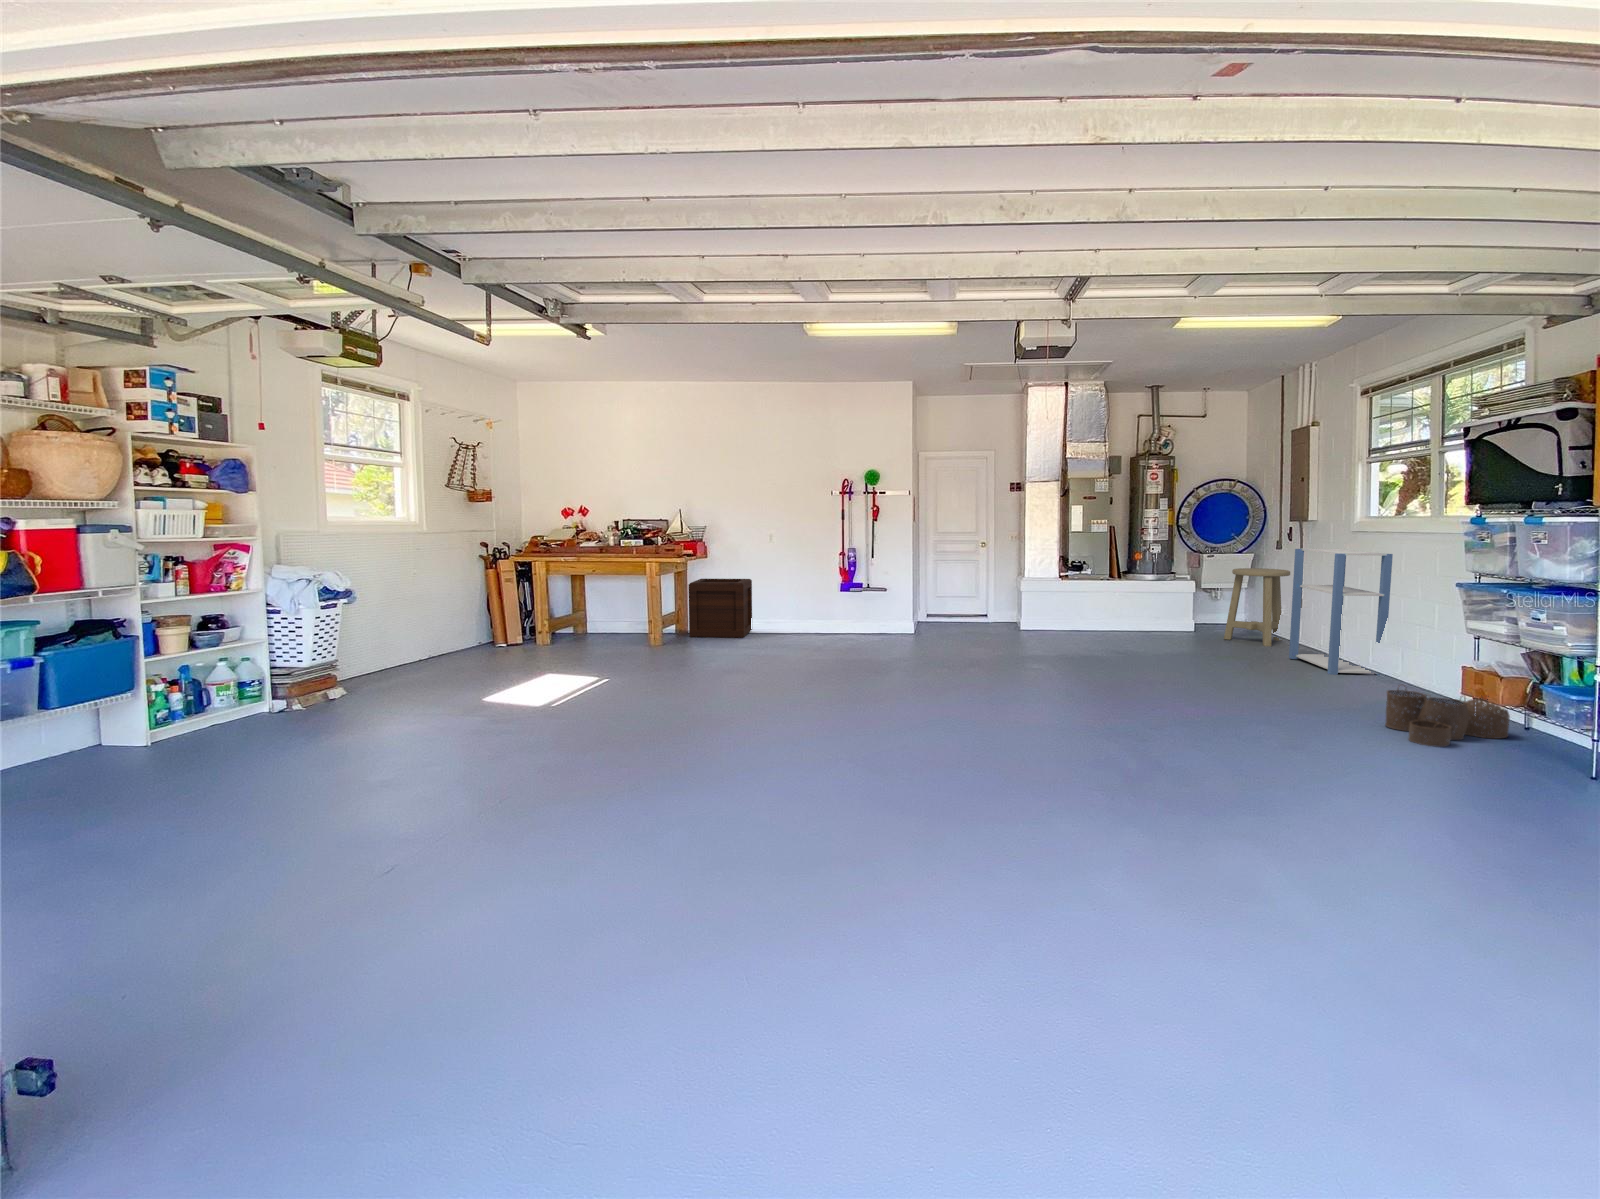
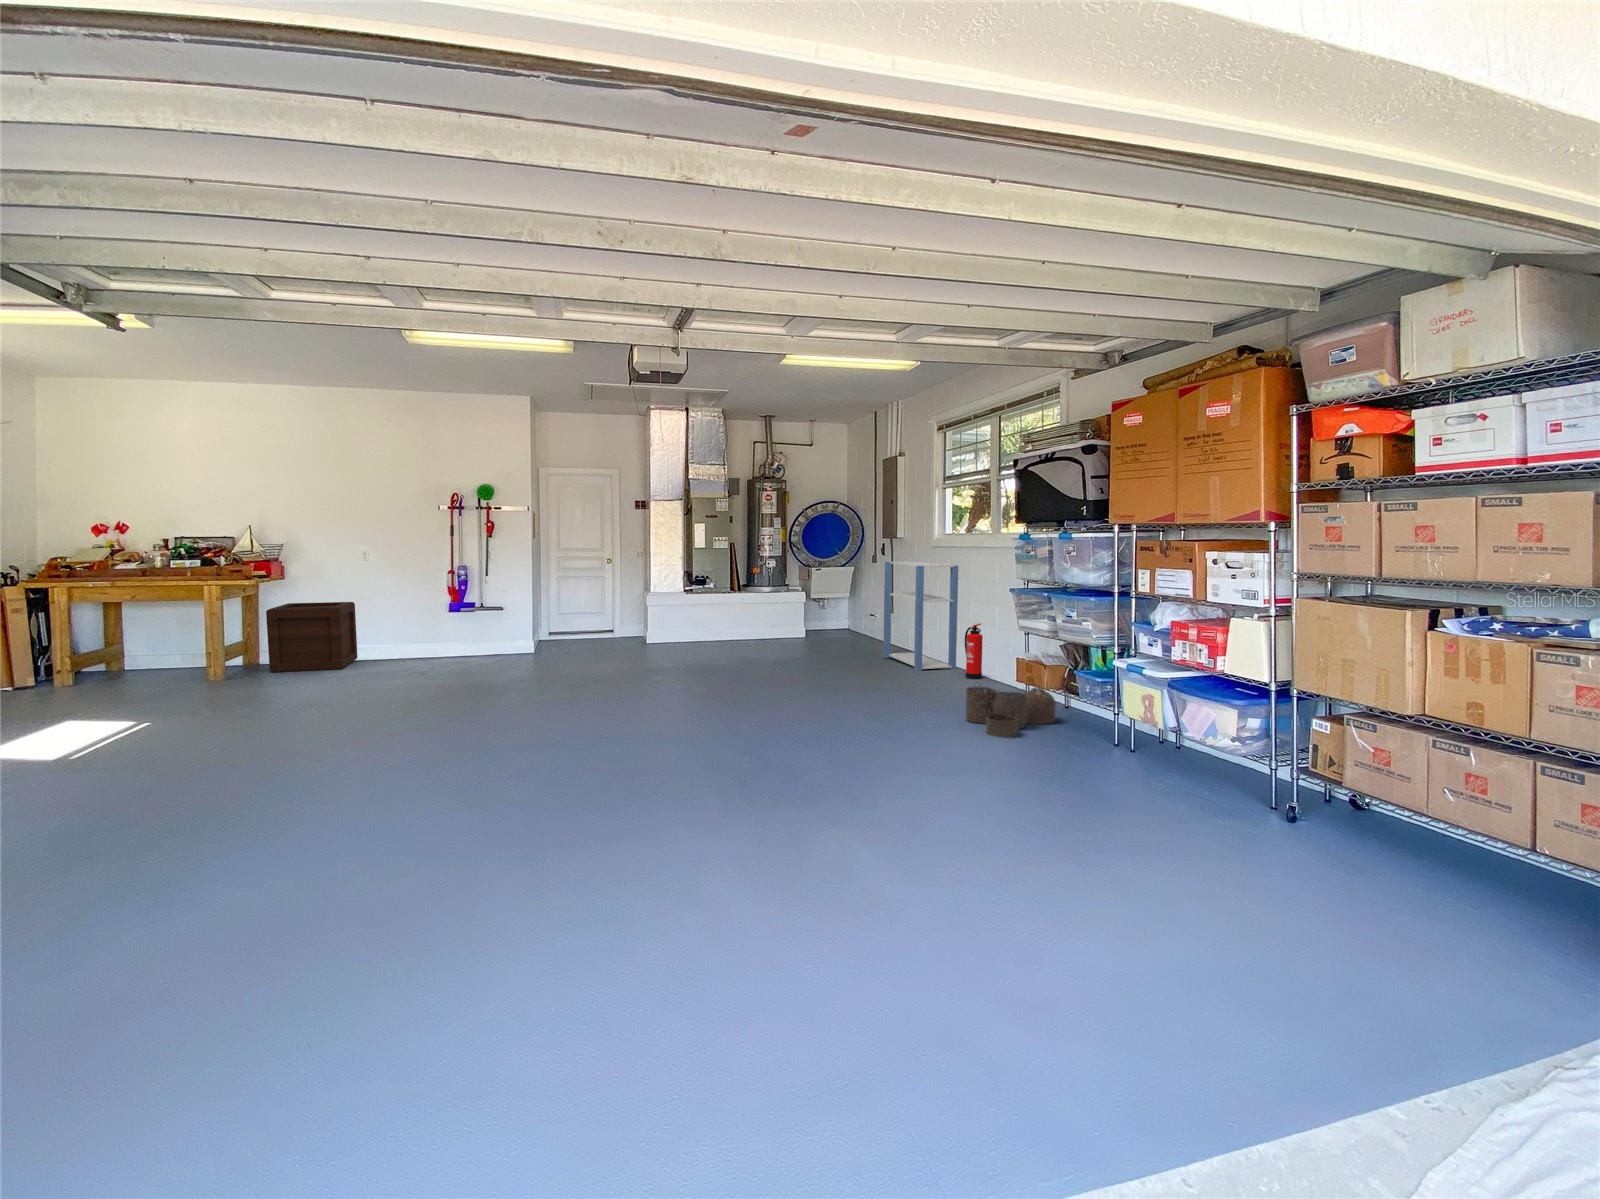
stool: present [1224,568,1290,646] -> none [831,579,881,647]
fire extinguisher: none [1396,622,1421,688] -> present [965,623,983,679]

